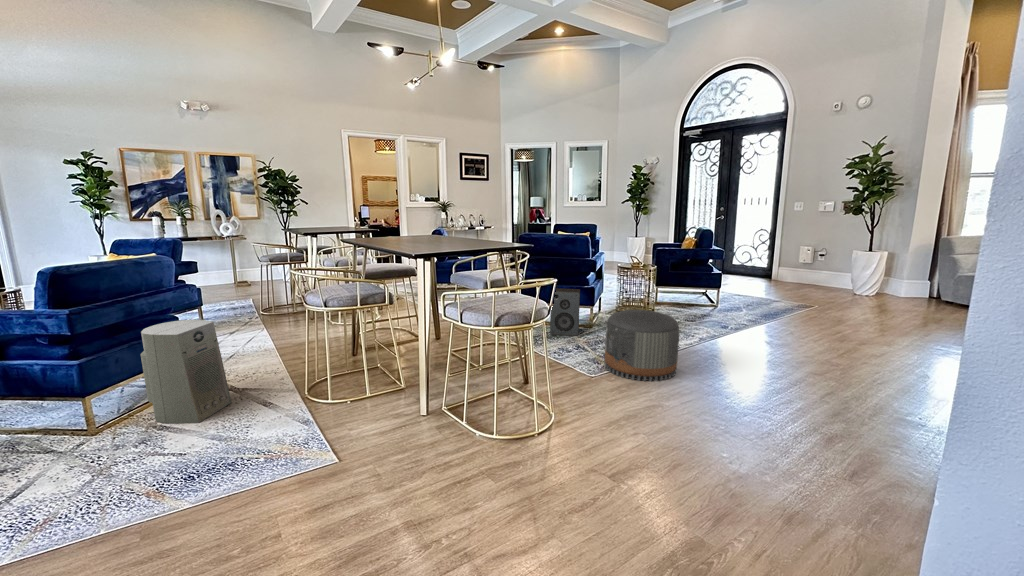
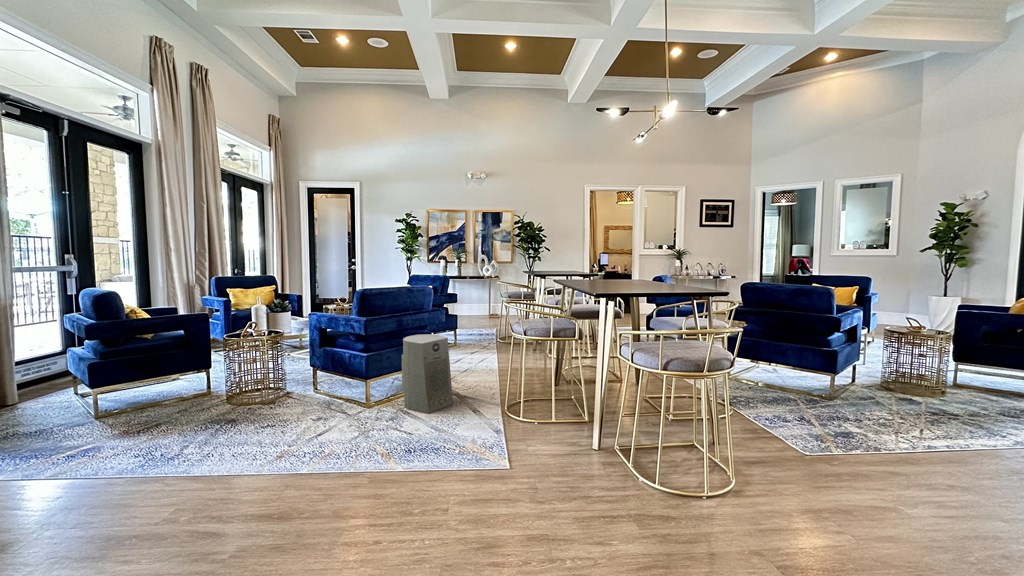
speaker: present [550,288,580,336] -> none [770,346,815,407]
pouf: present [605,310,679,381] -> none [831,382,954,484]

